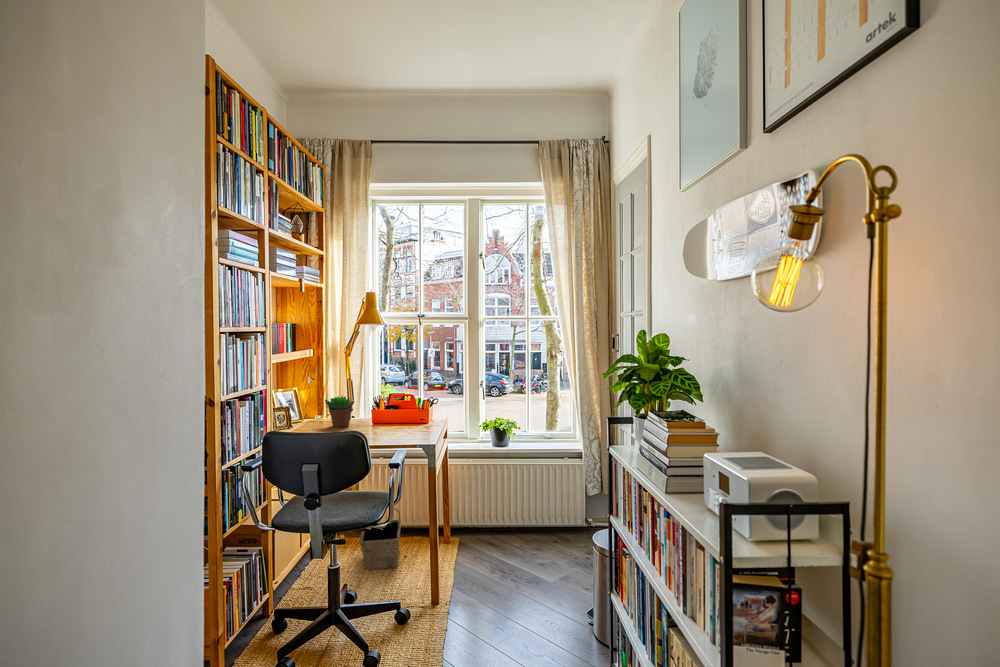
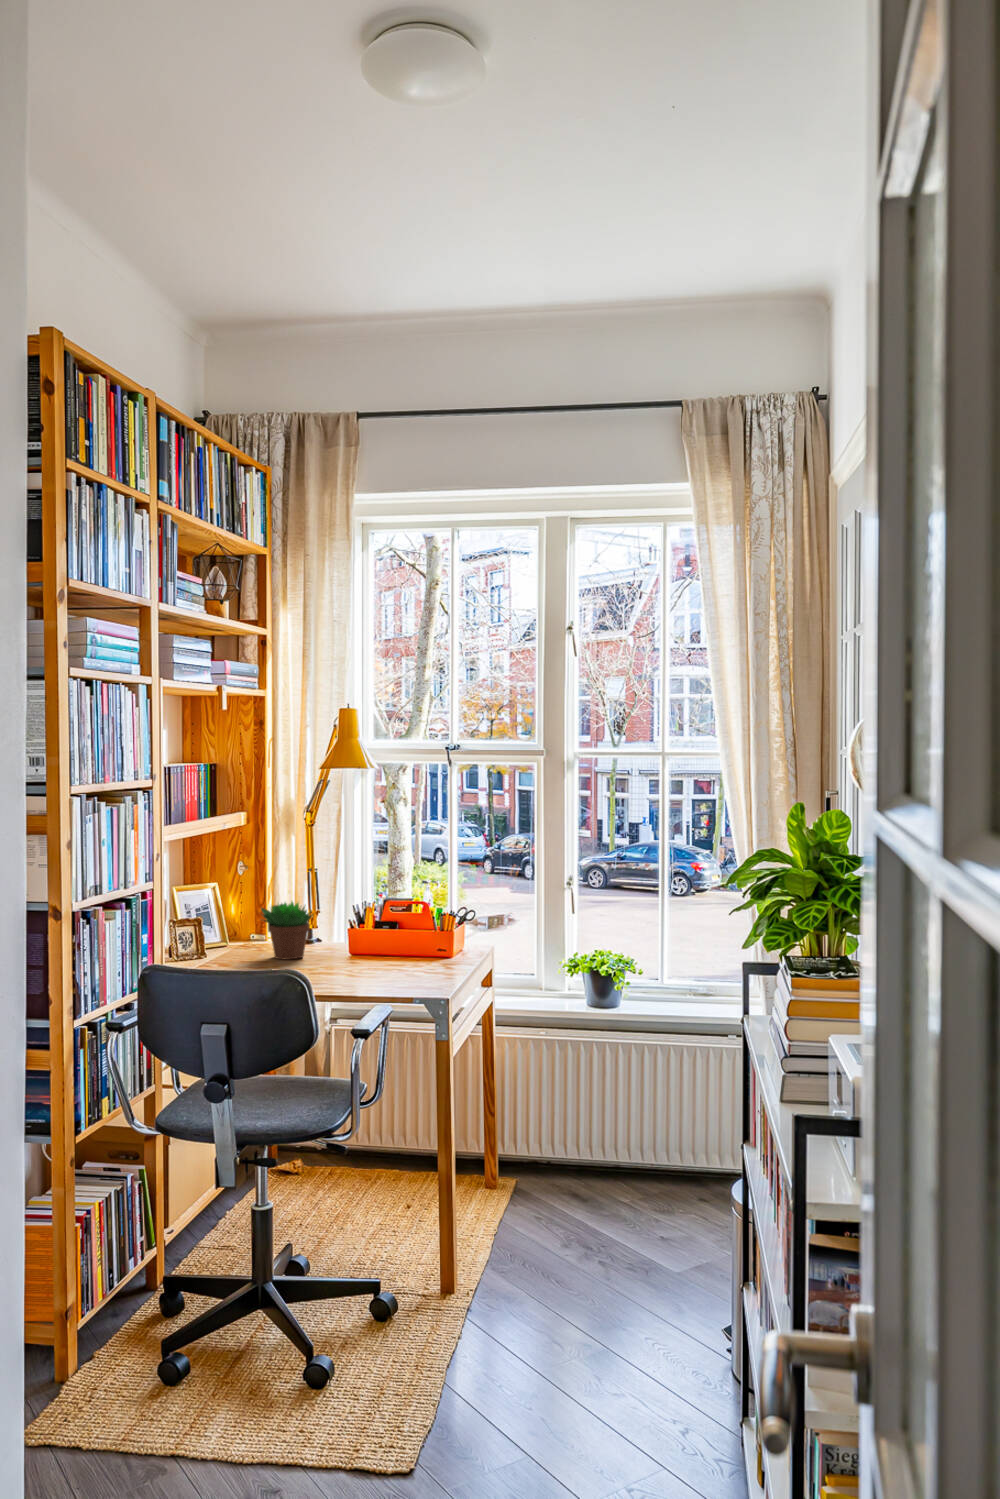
basket: present [360,508,401,570] -> none [320,1113,402,1227]

